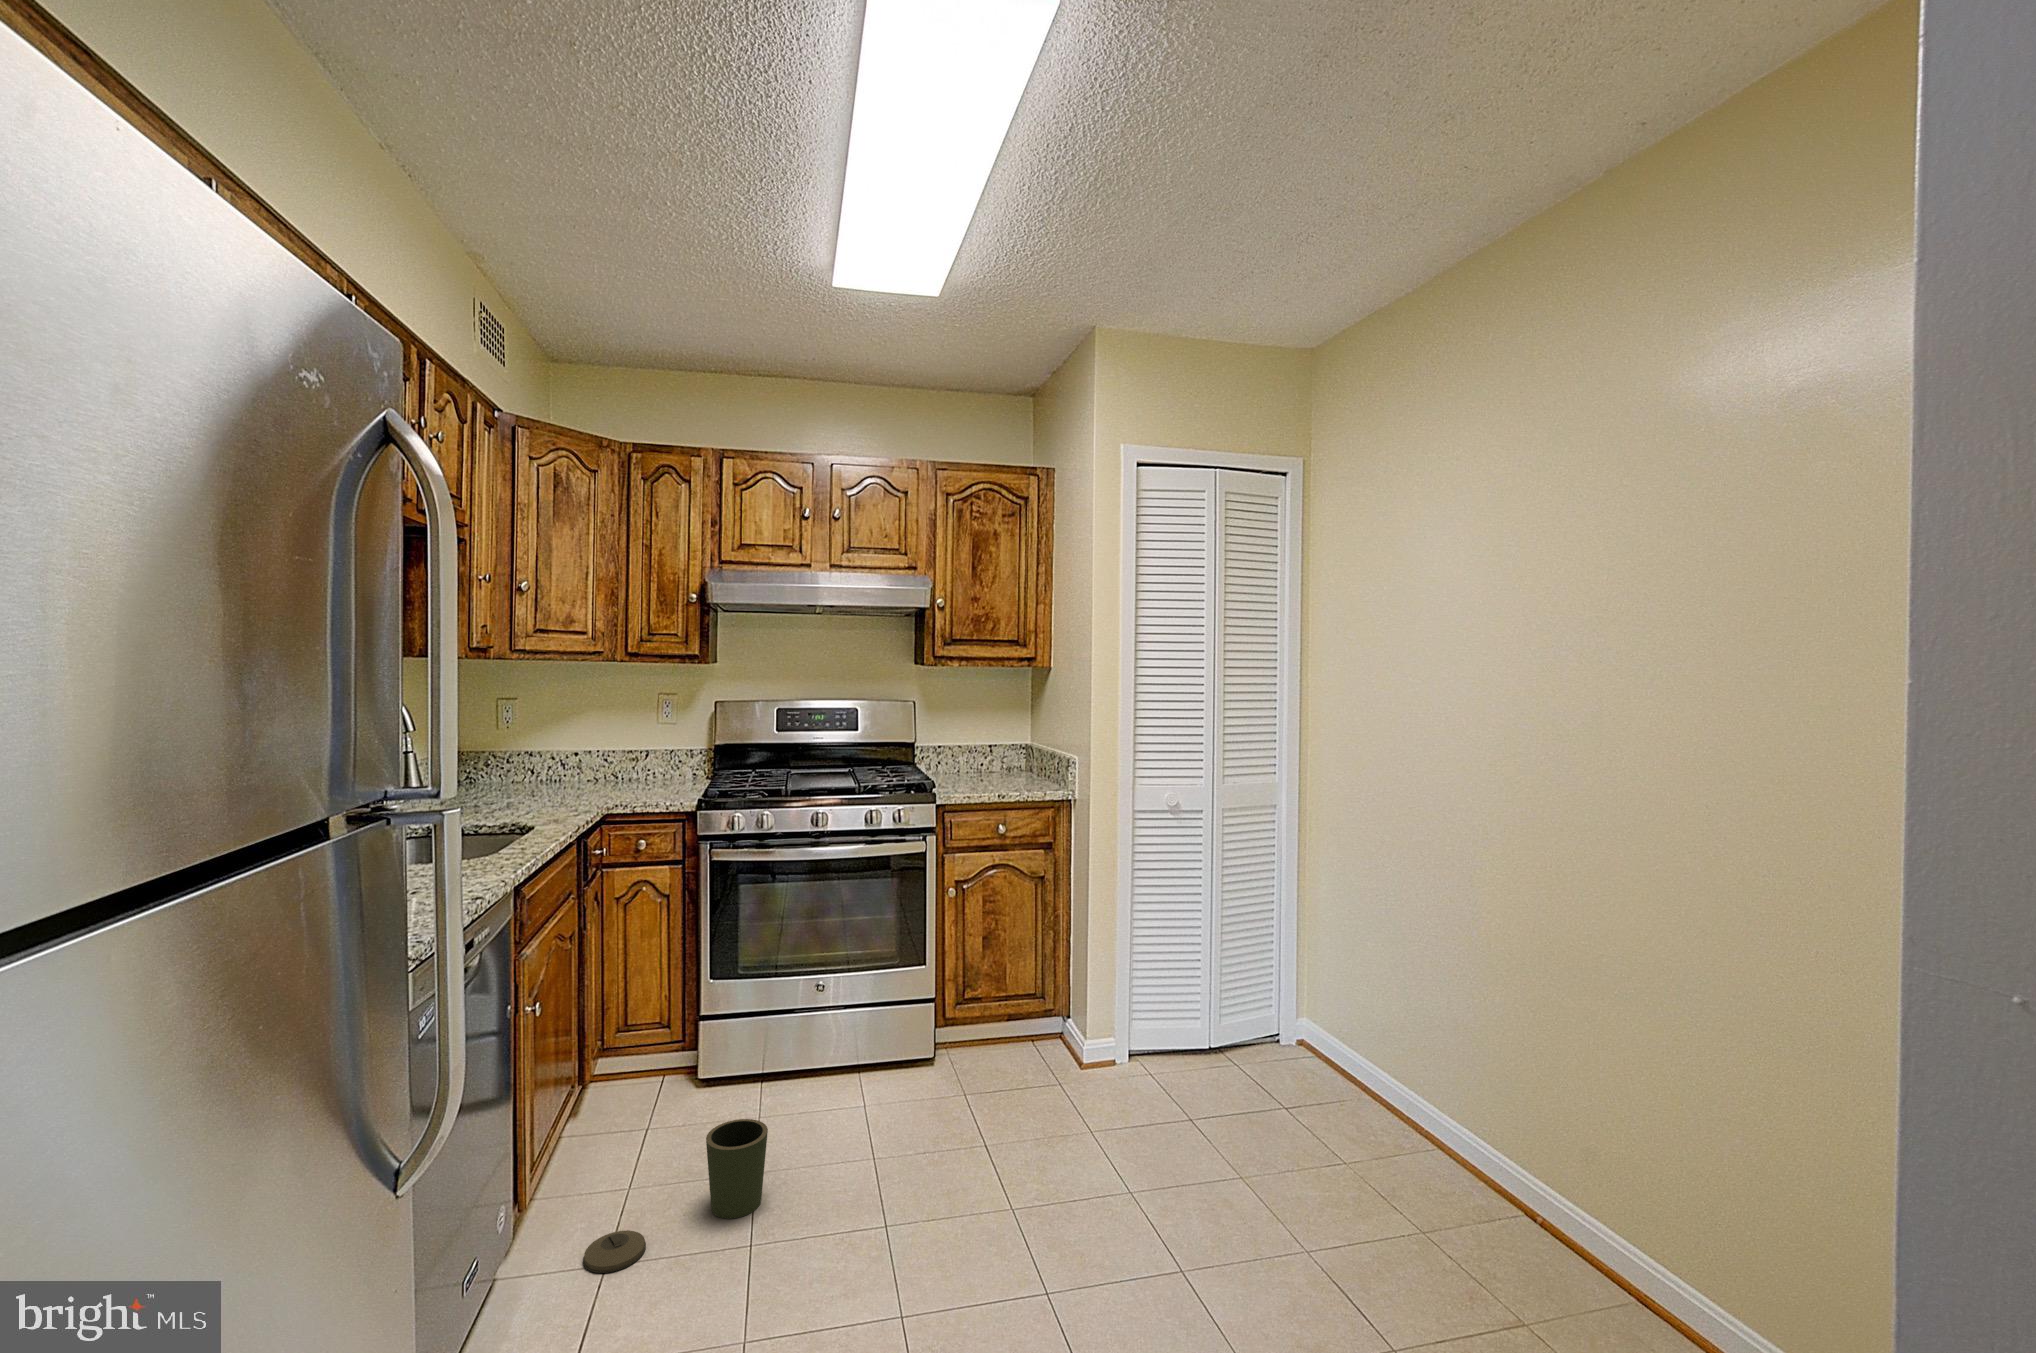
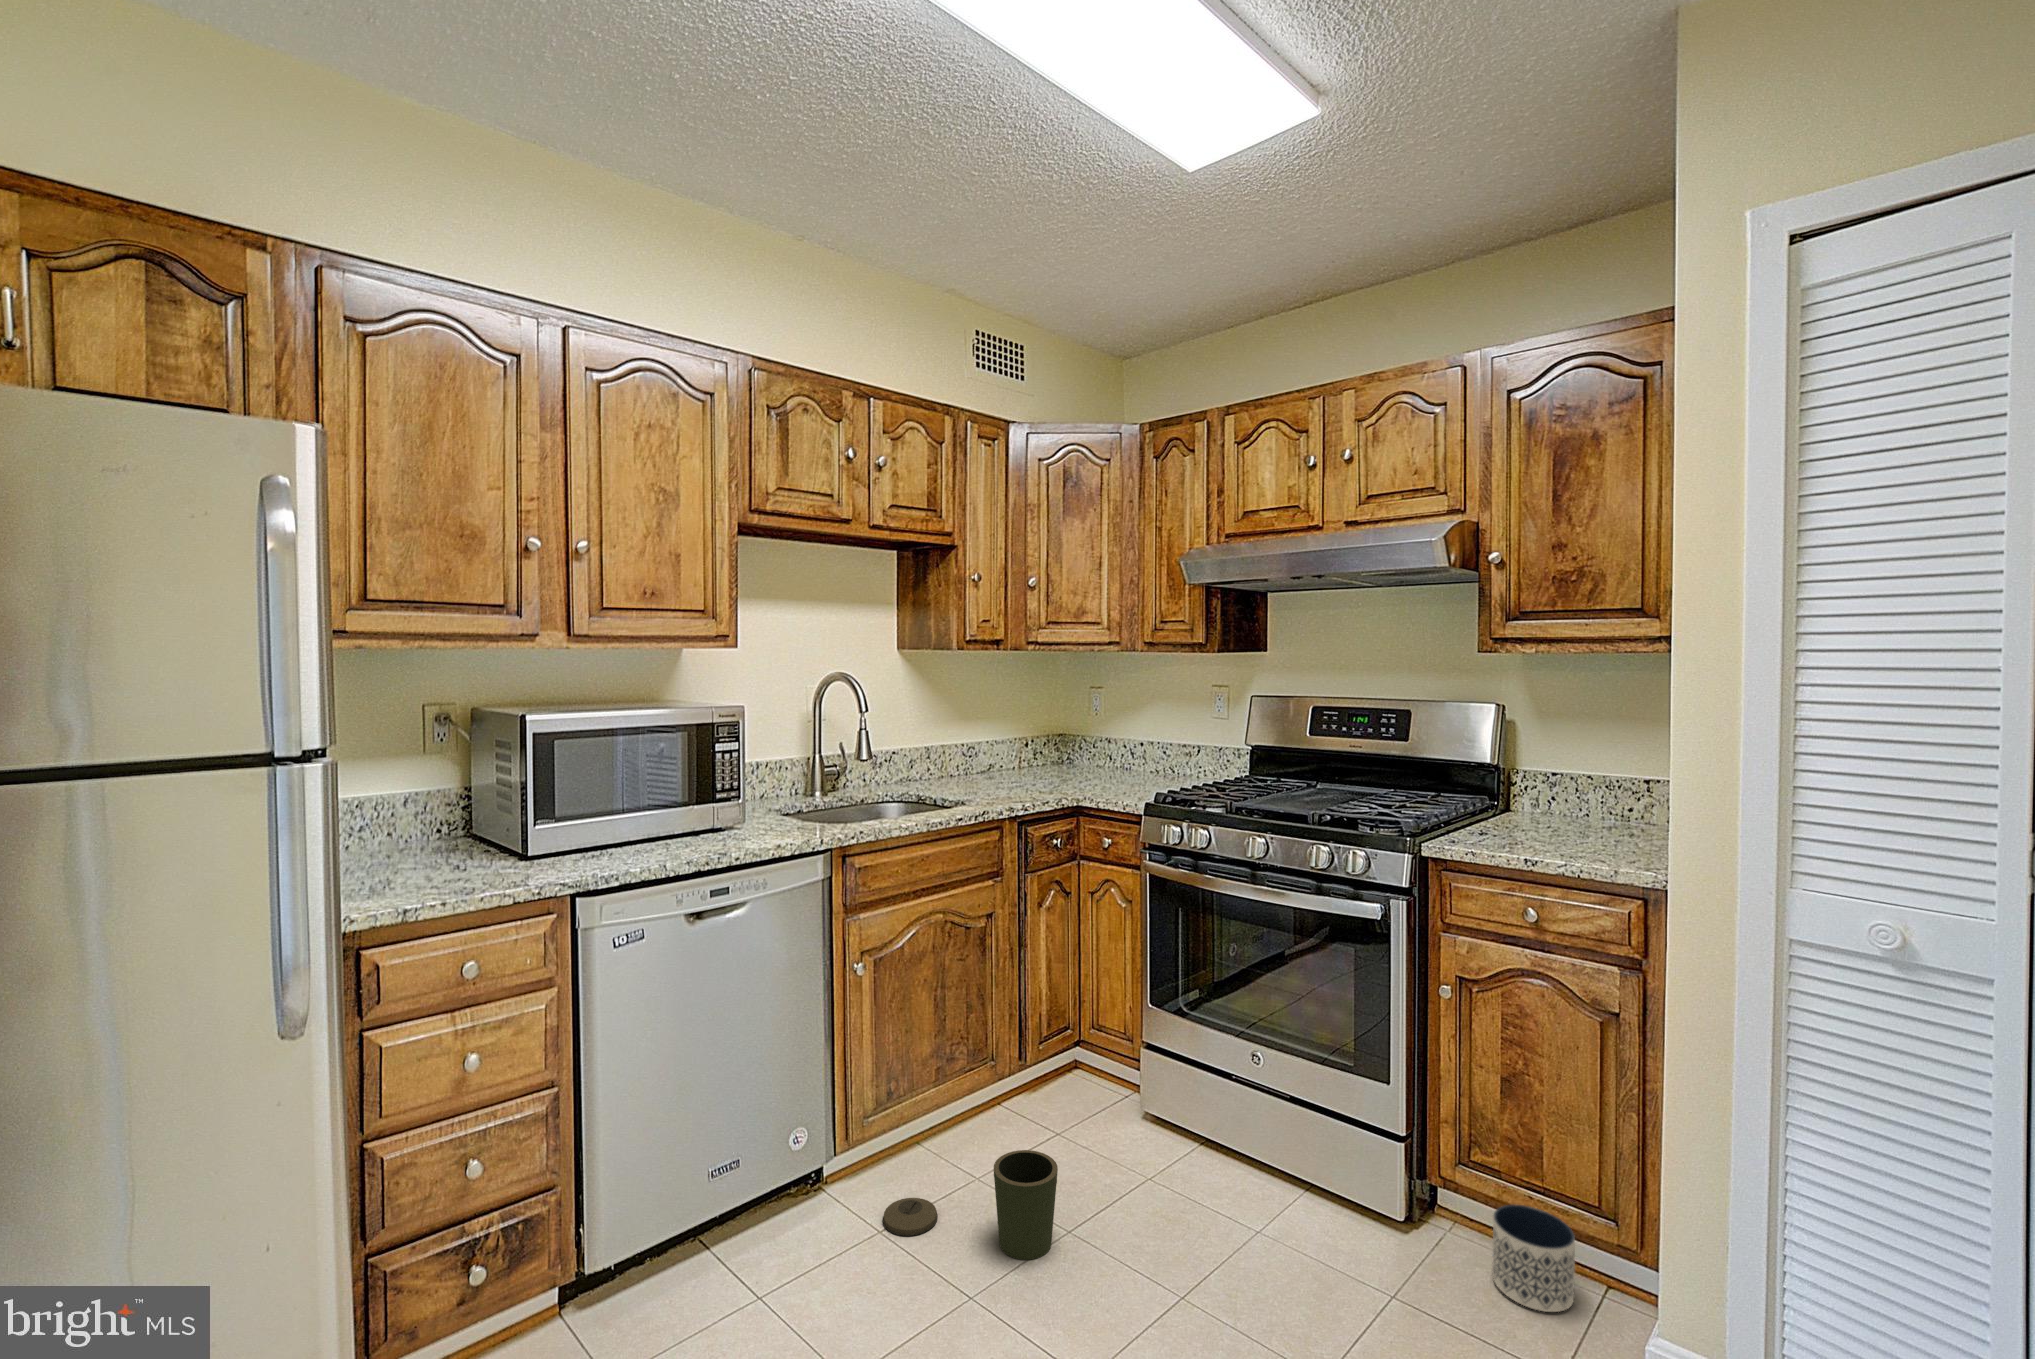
planter: none [991,1009,1035,1065] -> present [1492,1205,1575,1312]

